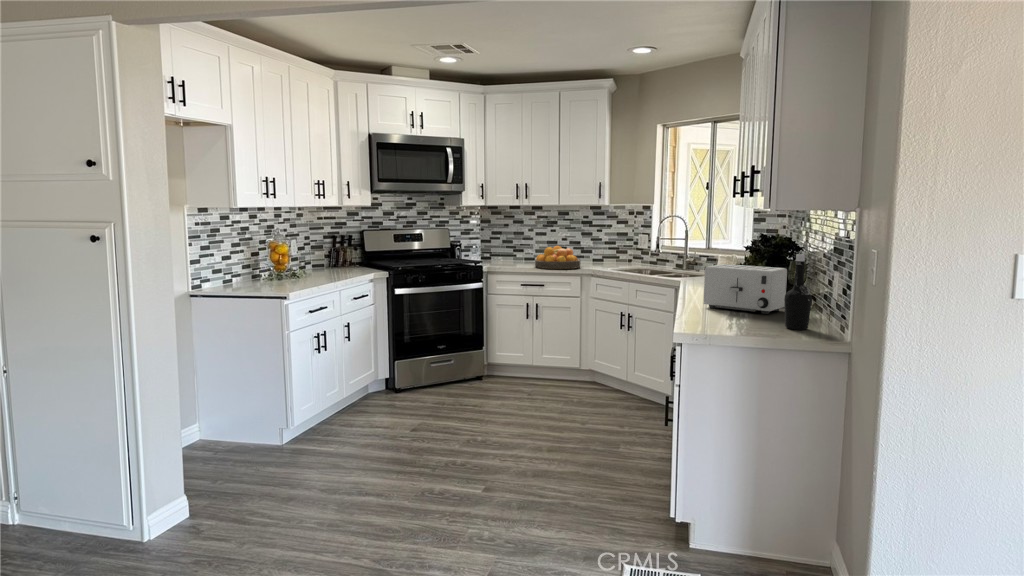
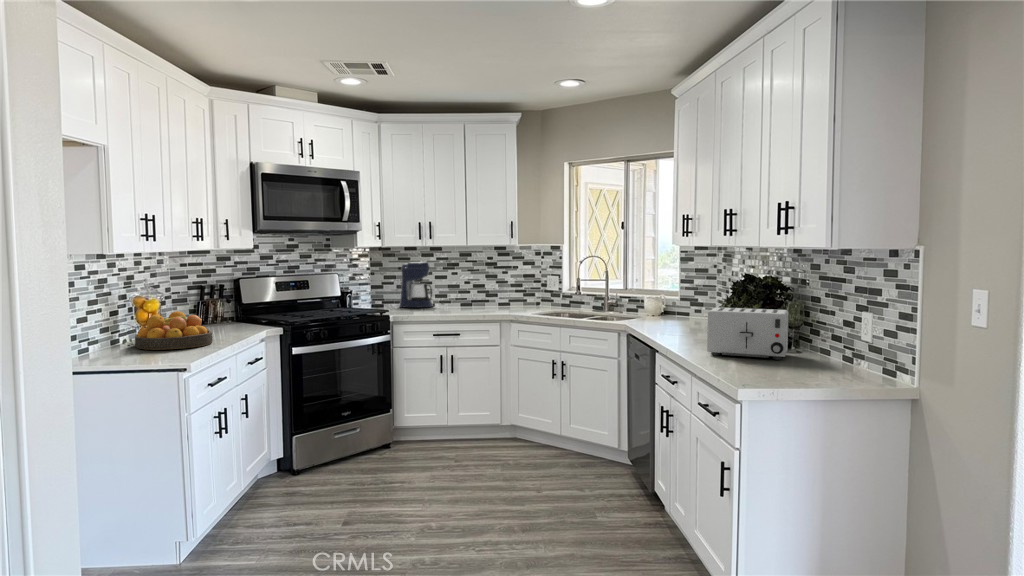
coffee maker: none [504,220,535,260] -> present [399,262,433,308]
fruit bowl: present [535,246,580,269] -> present [135,311,213,350]
bottle: present [784,254,812,330] -> none [826,296,856,377]

